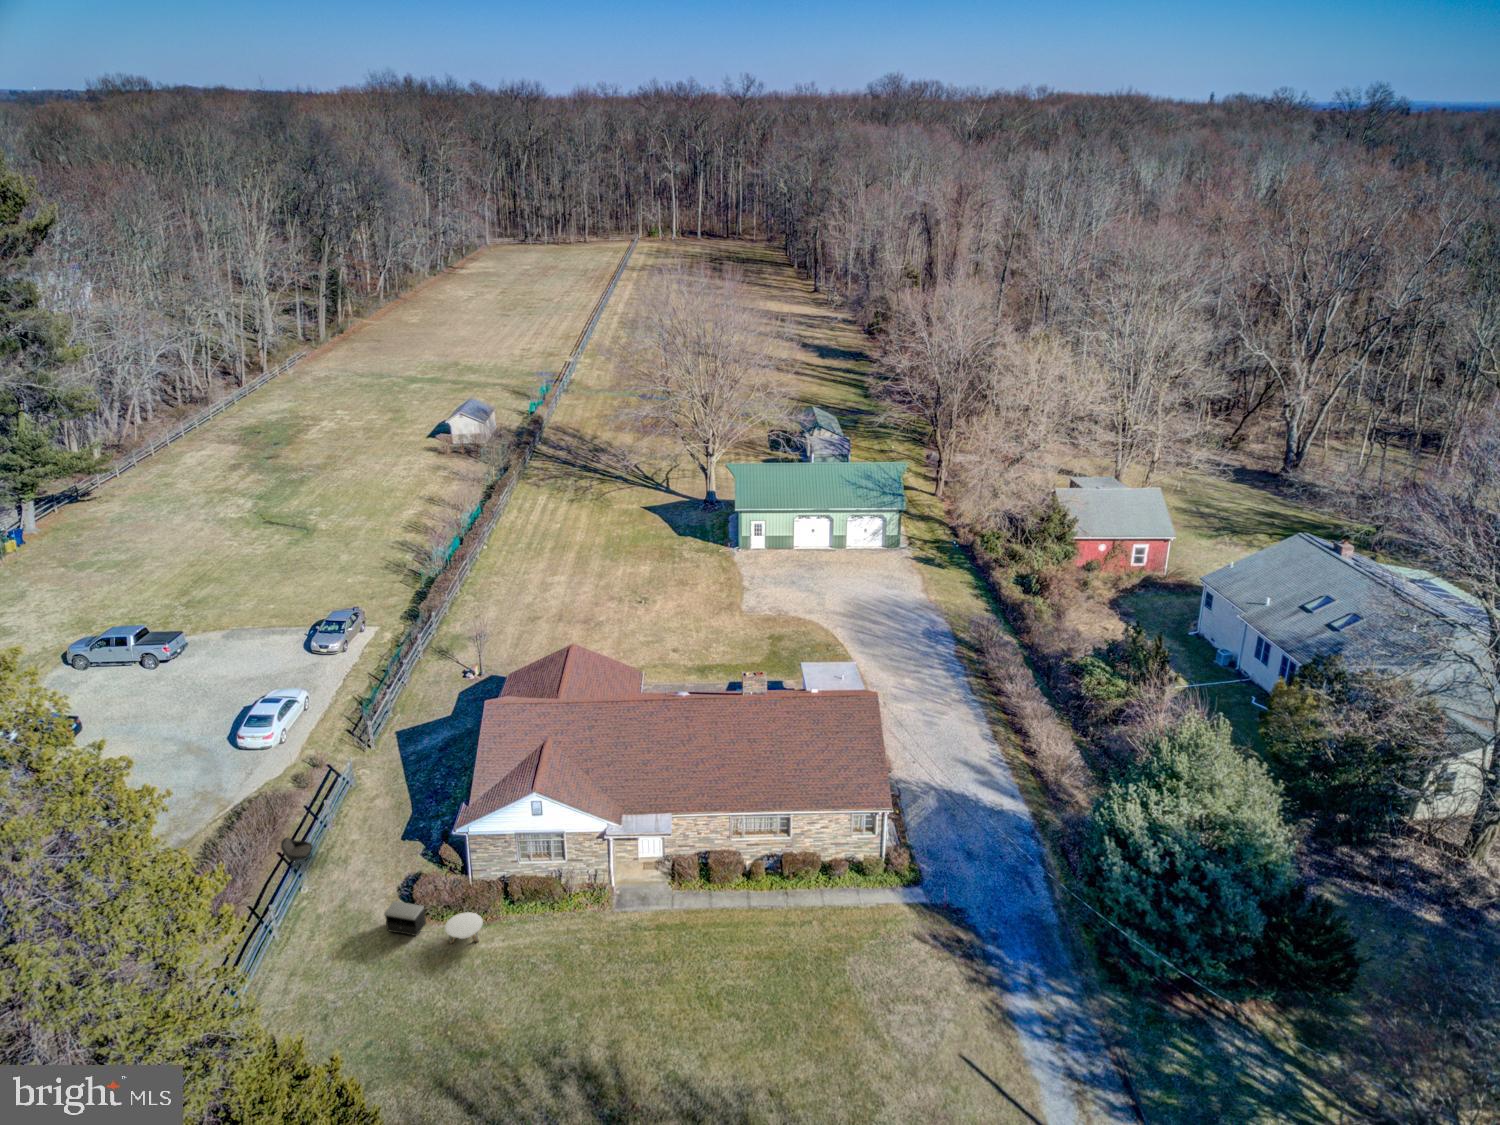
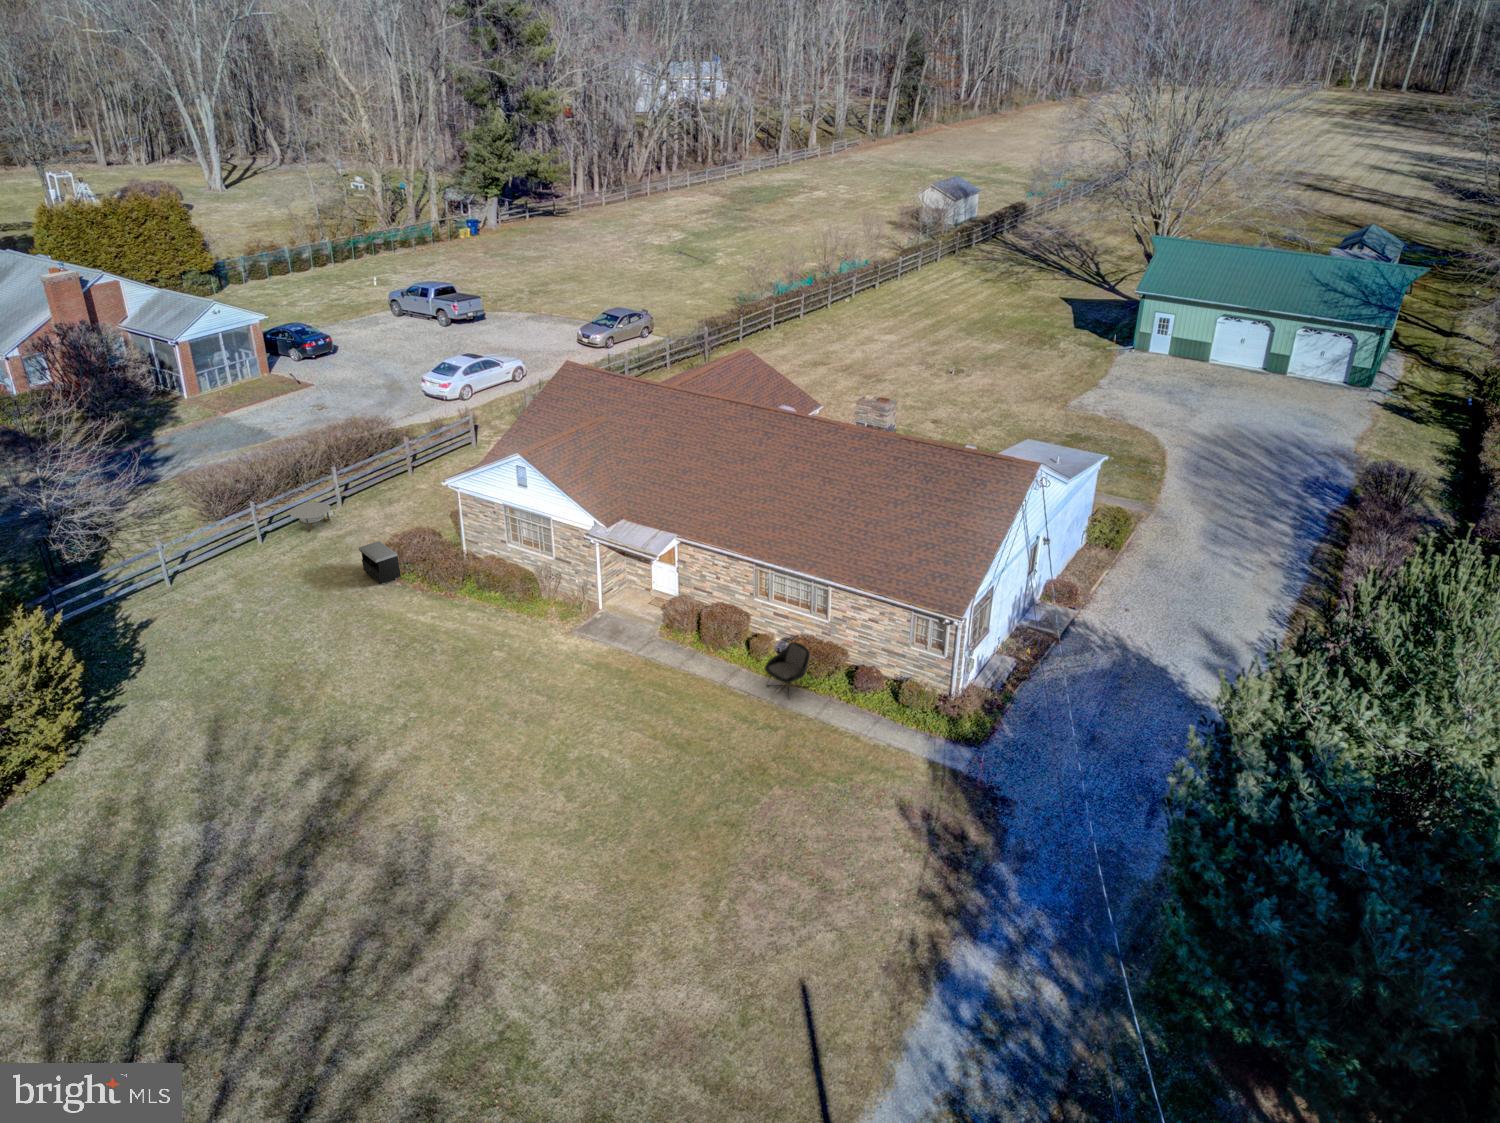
lounge chair: present [281,837,312,871] -> present [765,642,810,693]
round table: present [445,912,483,944] -> present [290,502,331,532]

